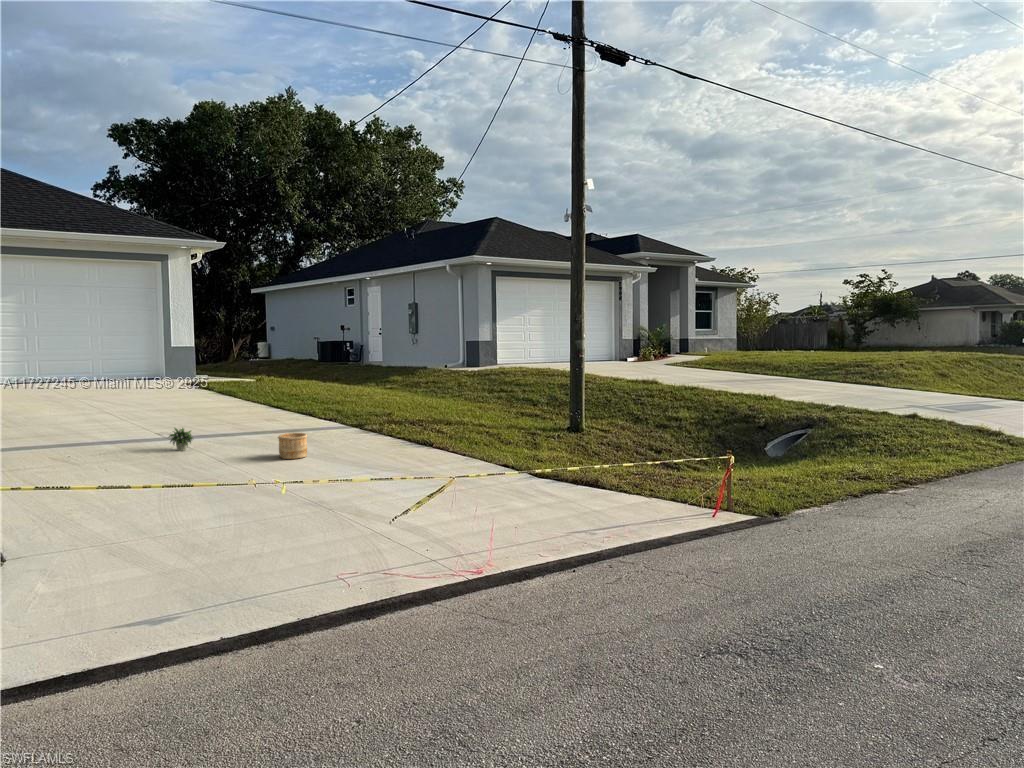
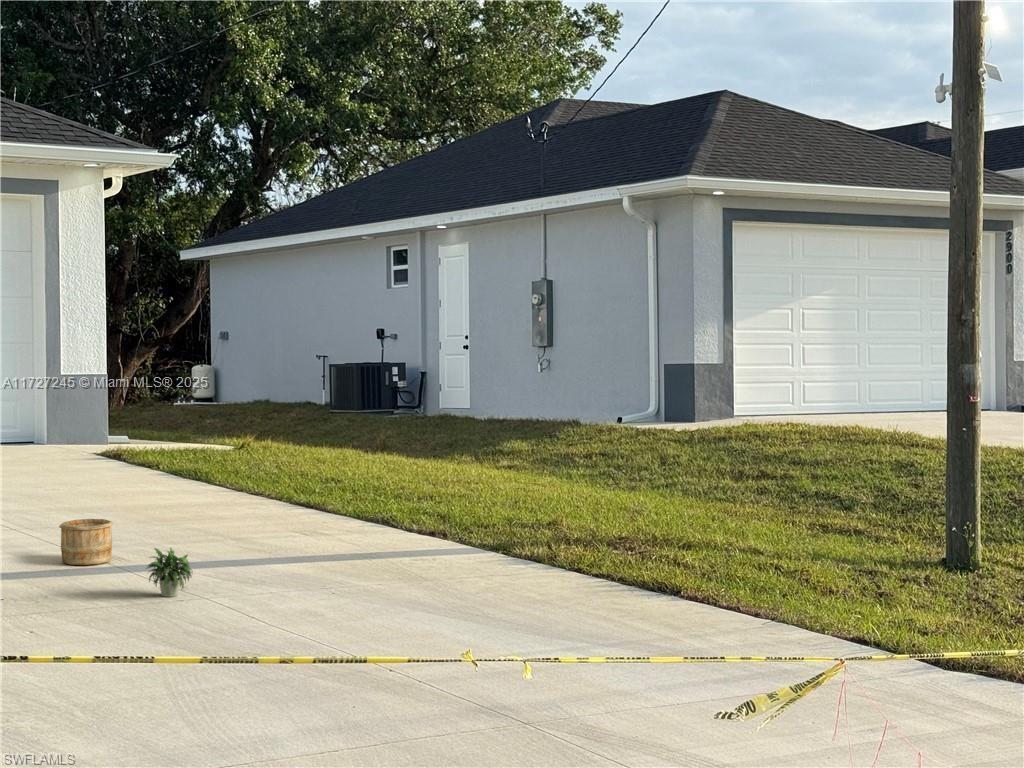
wooden bucket: present [278,433,307,459] -> present [59,519,113,565]

